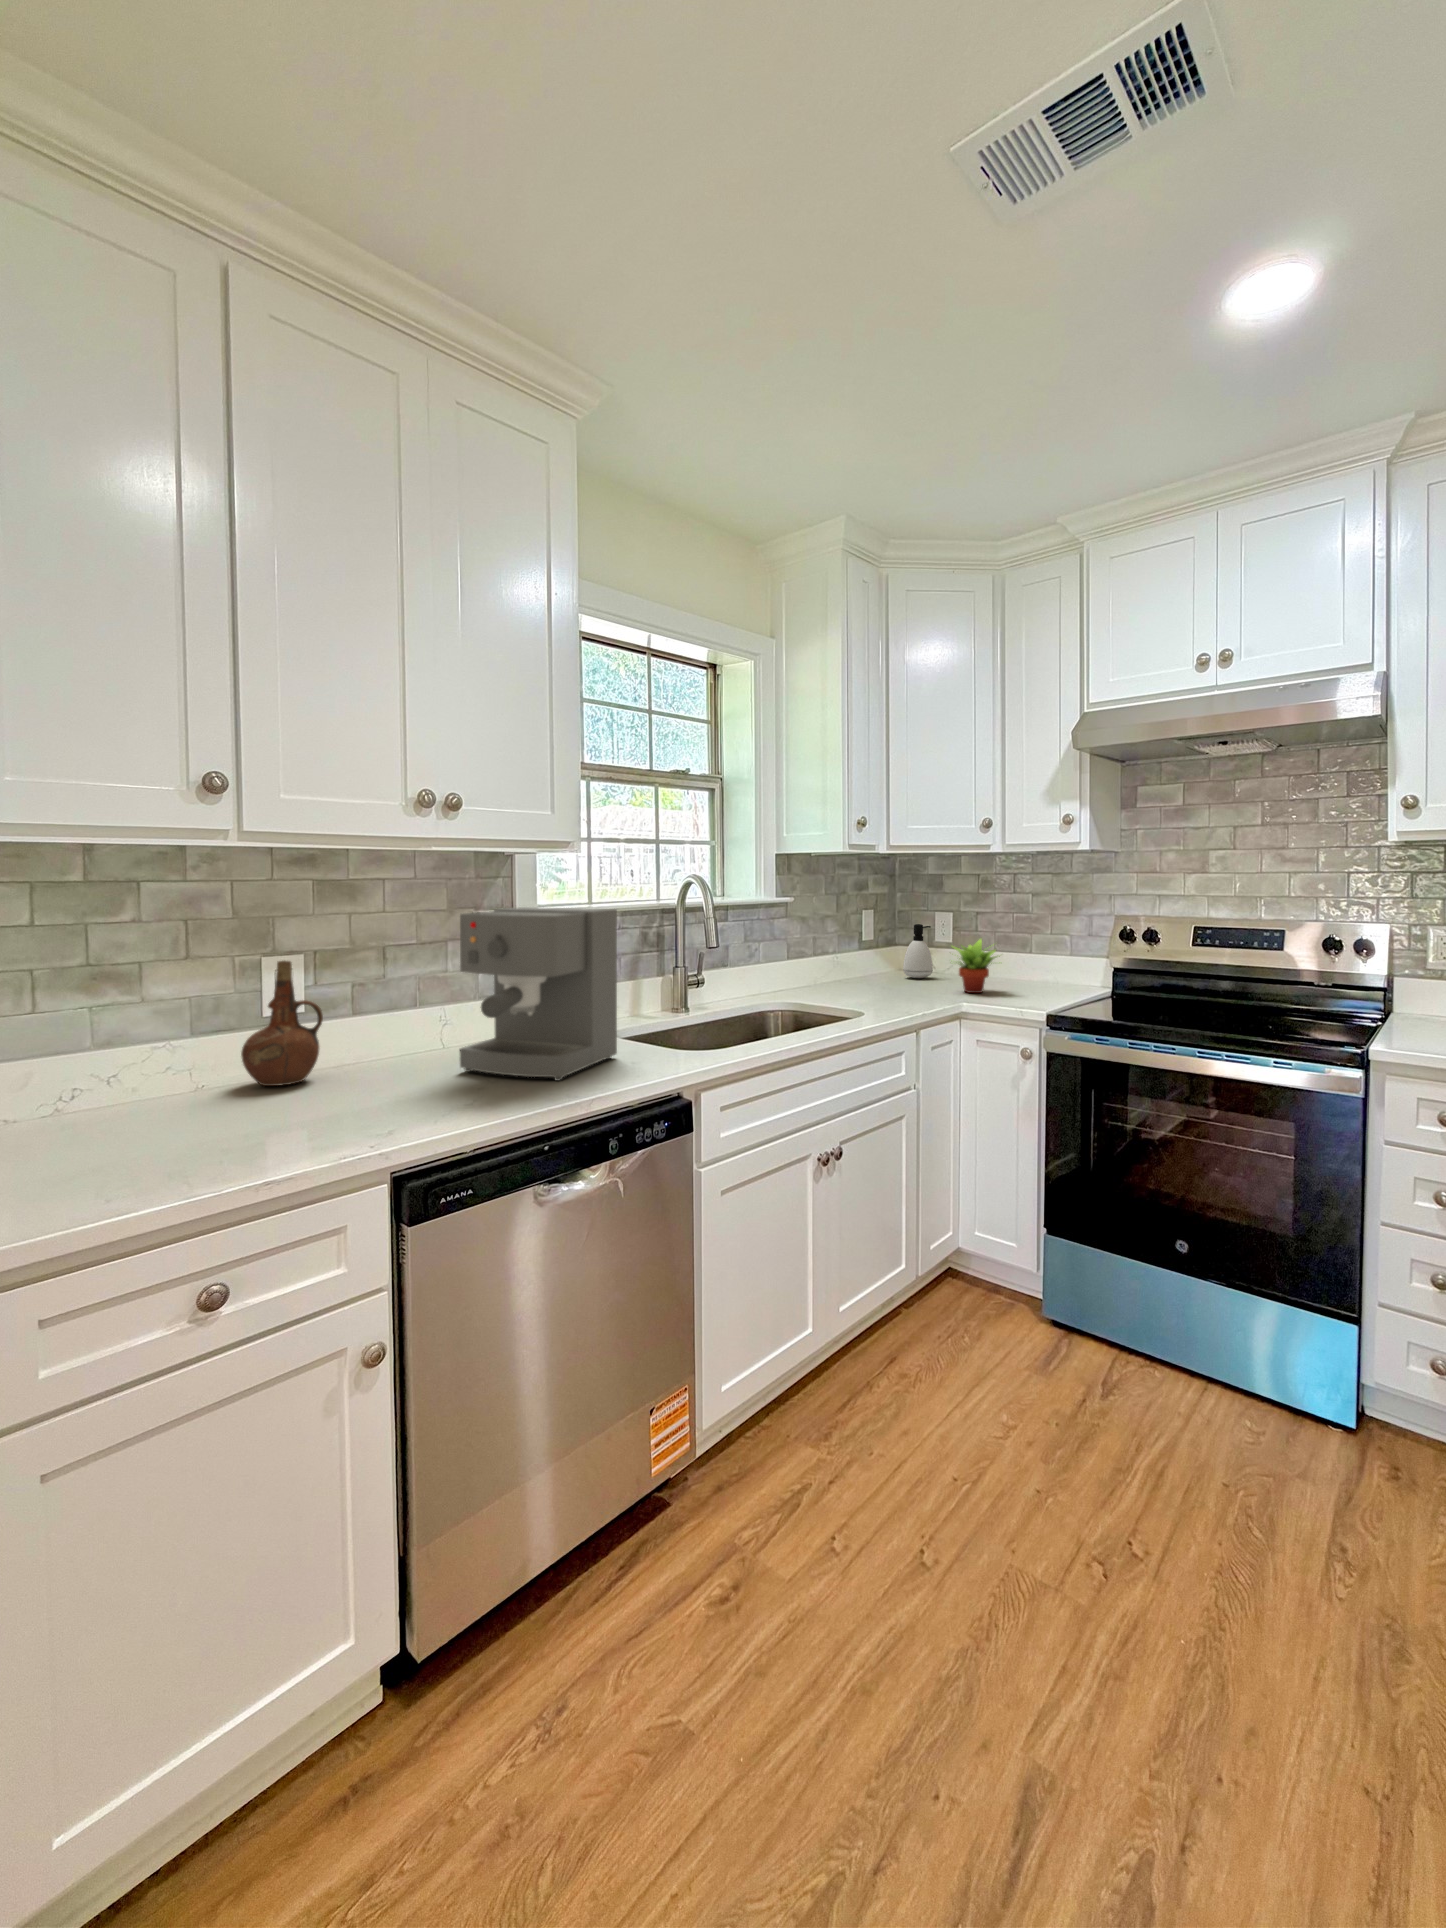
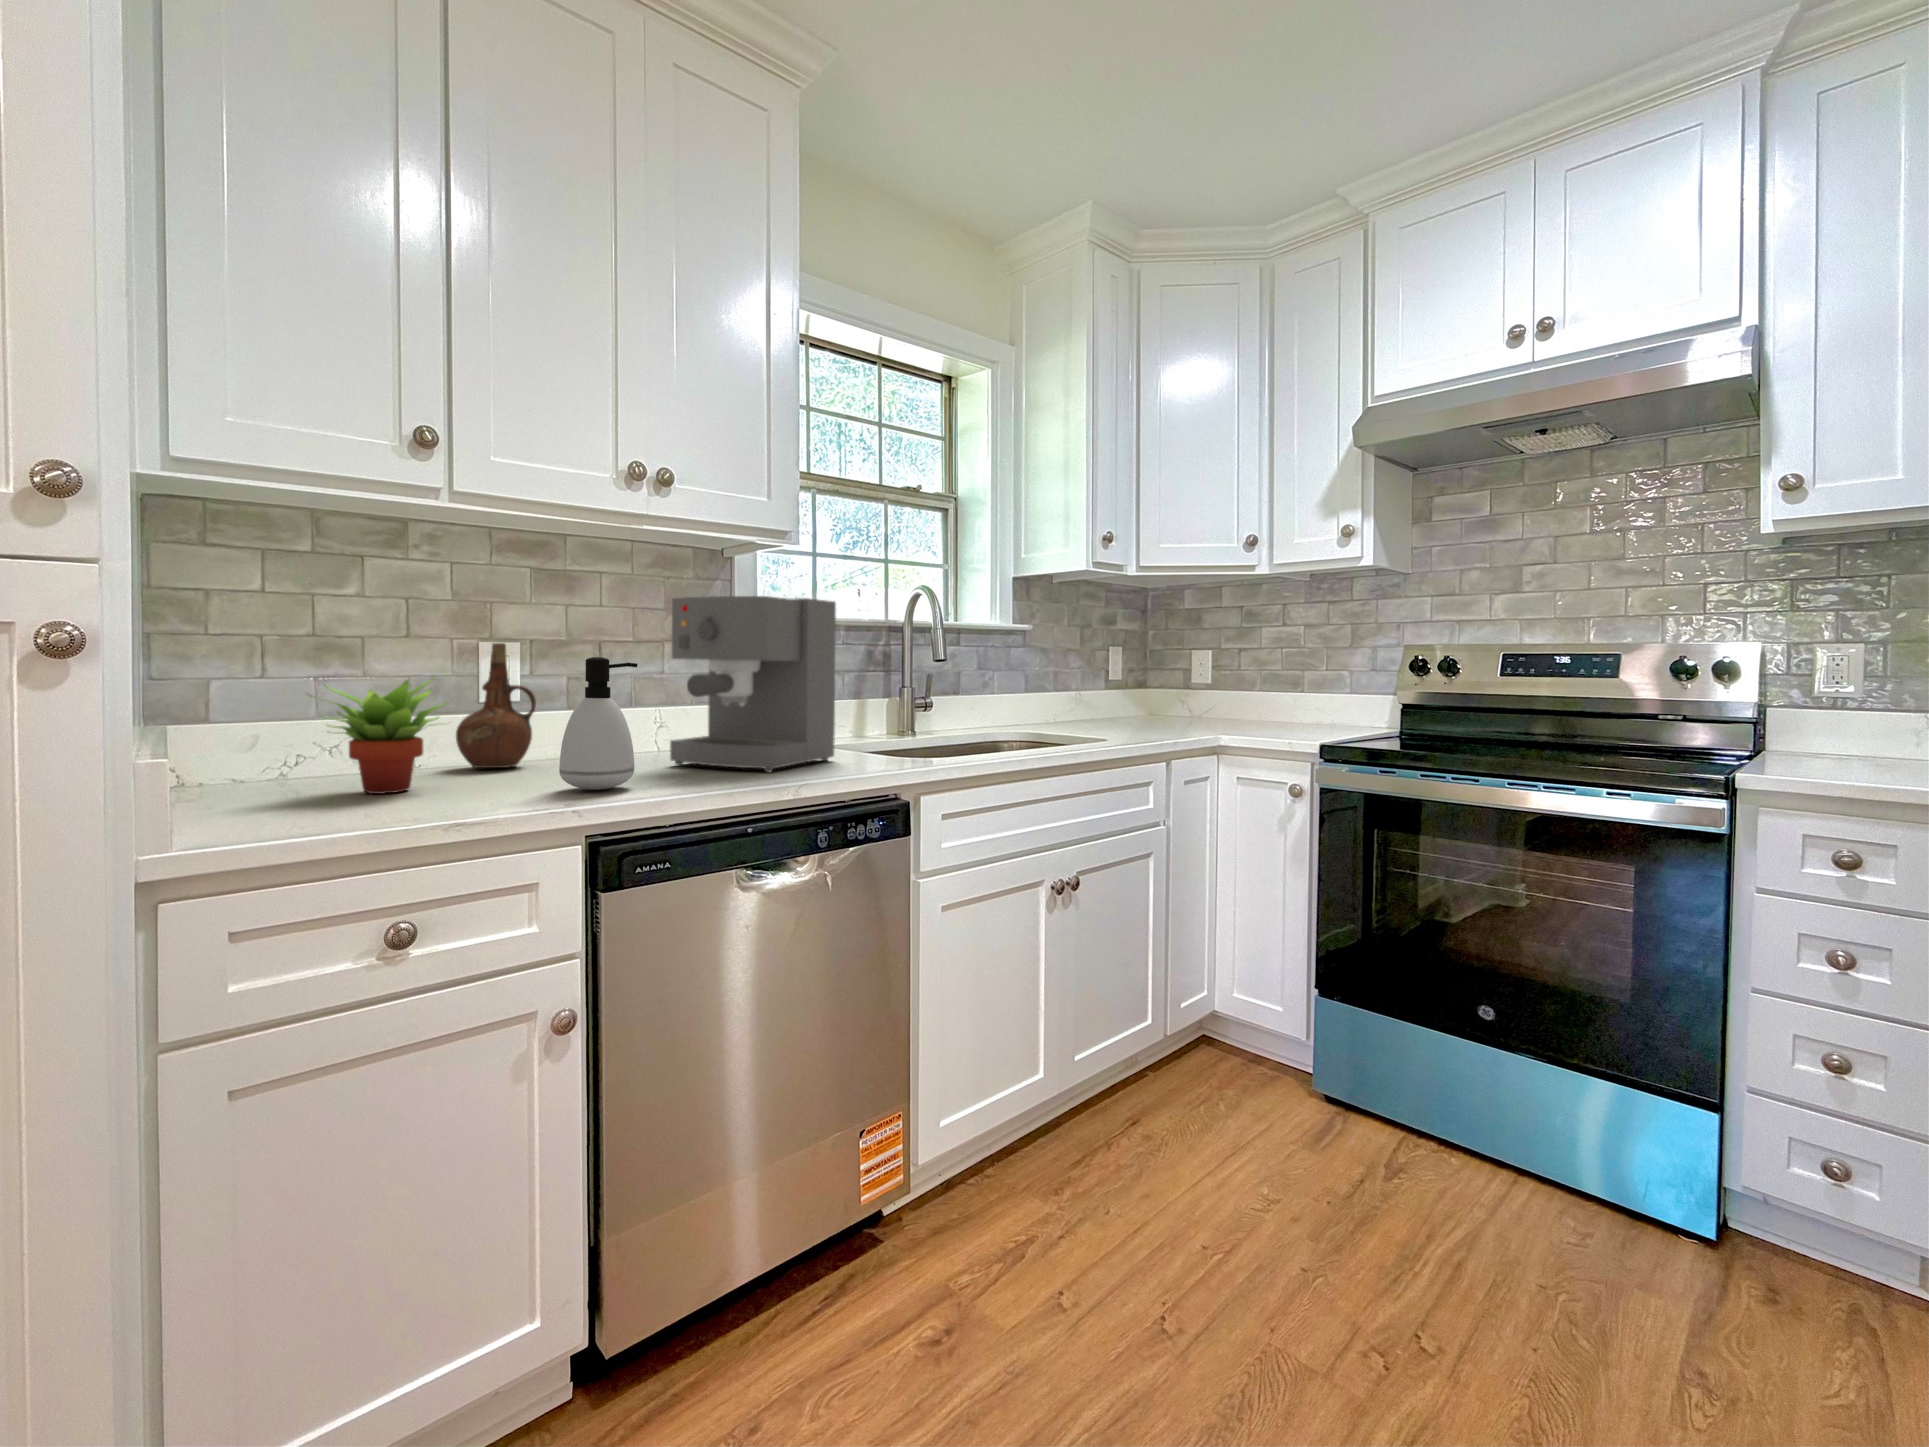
soap dispenser: present [903,924,933,978] -> present [559,657,637,790]
succulent plant: present [952,939,1000,993] -> present [308,676,447,794]

